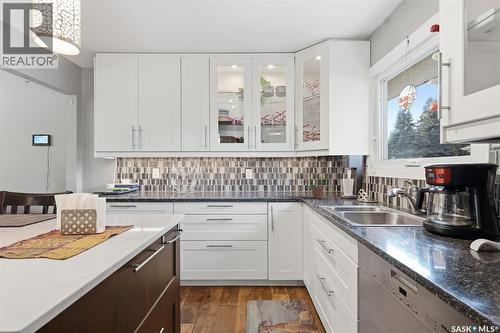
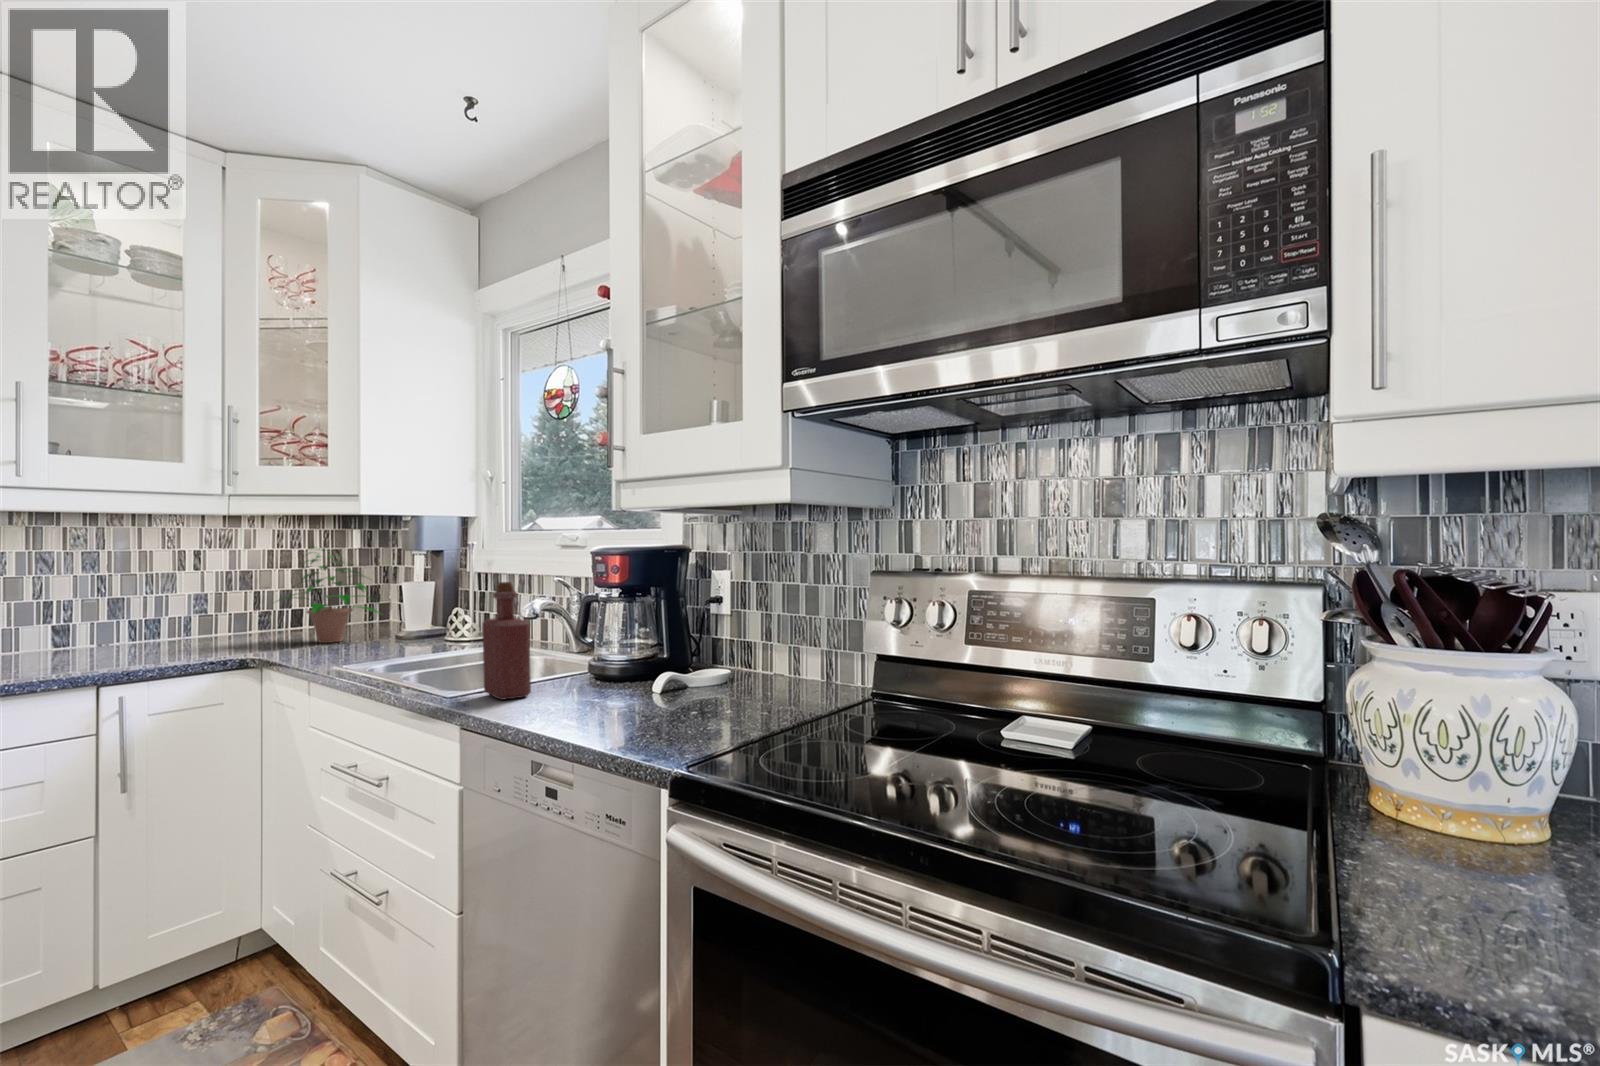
bottle: none [368,179,392,237] -> present [483,582,531,700]

